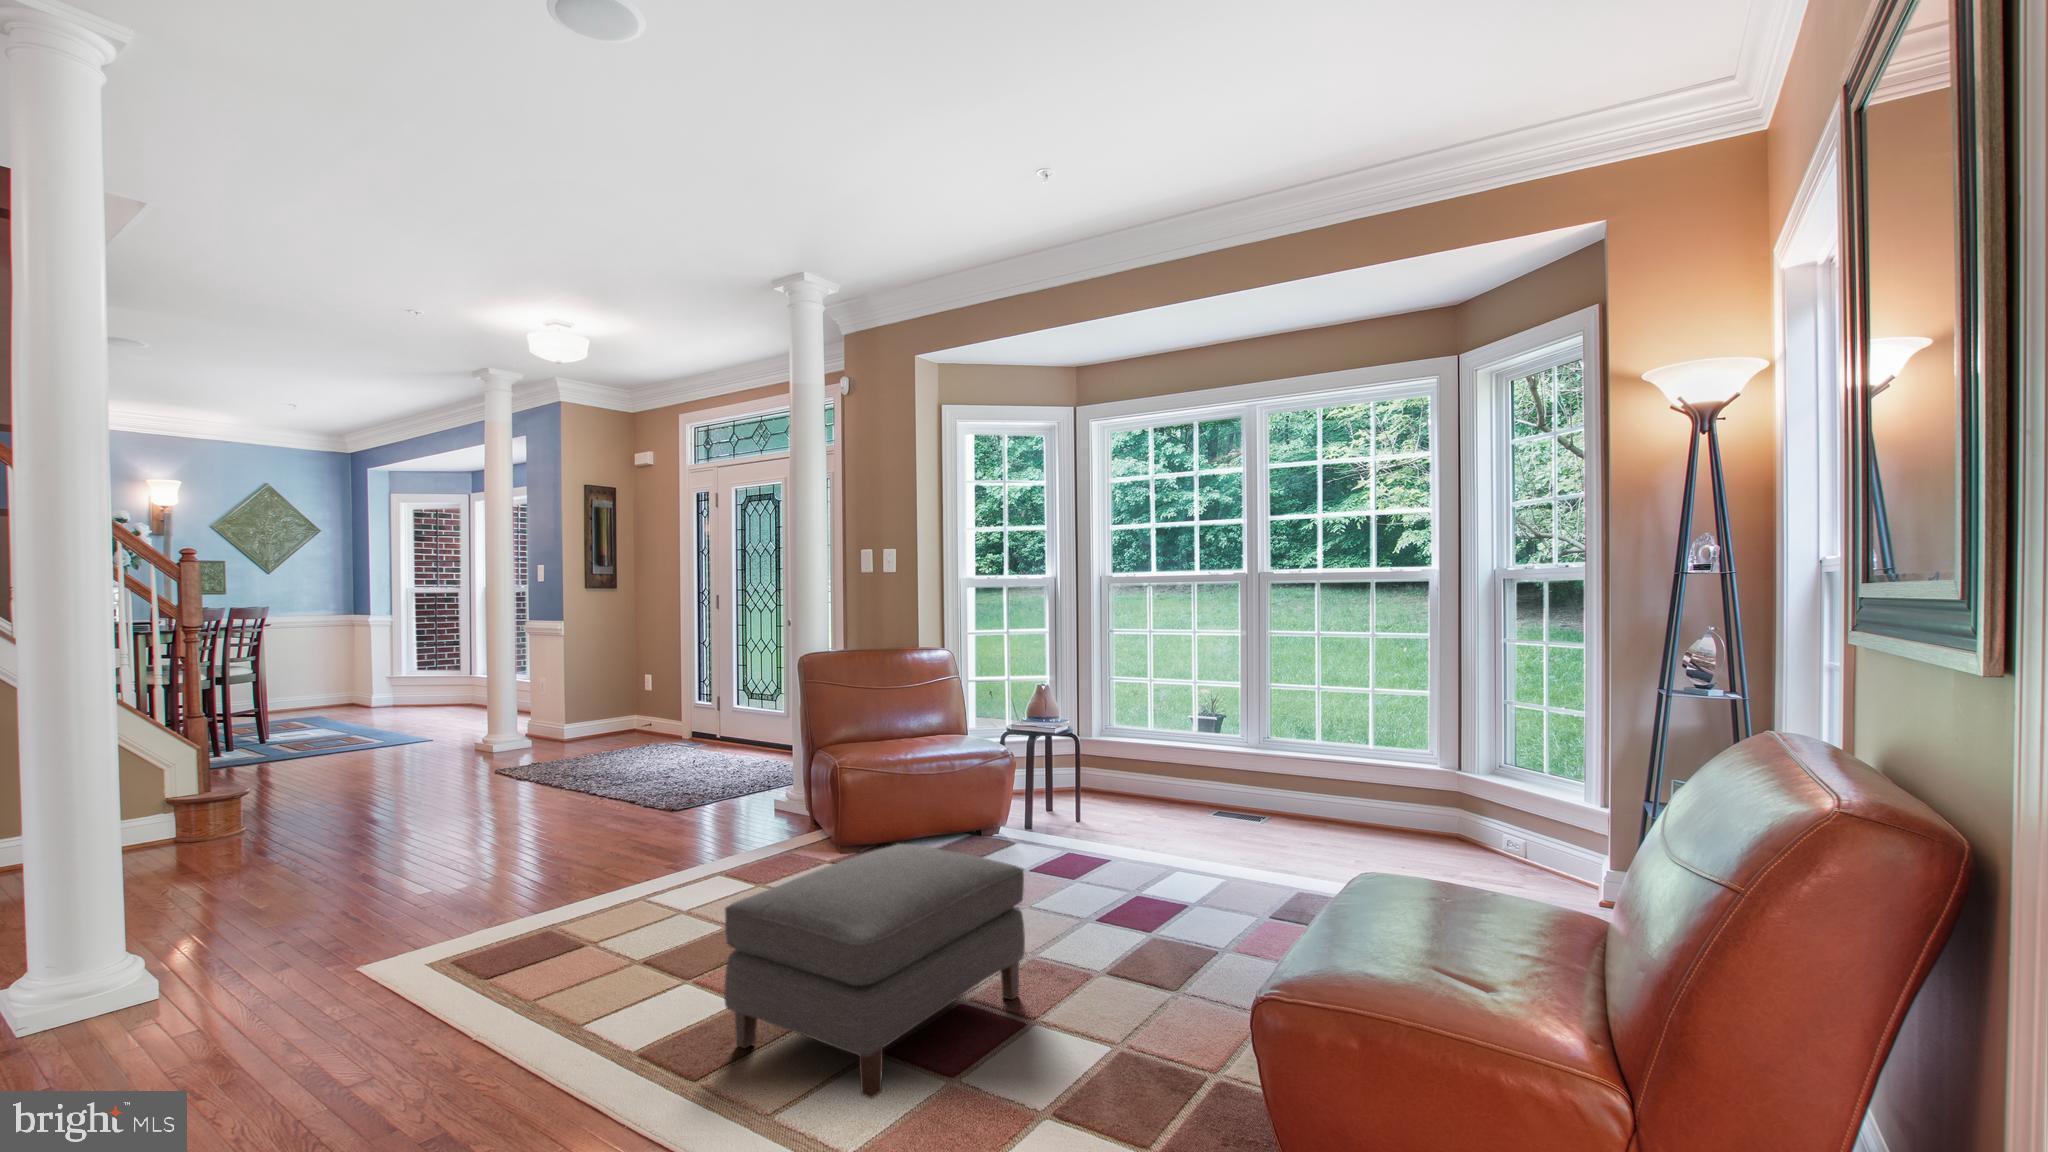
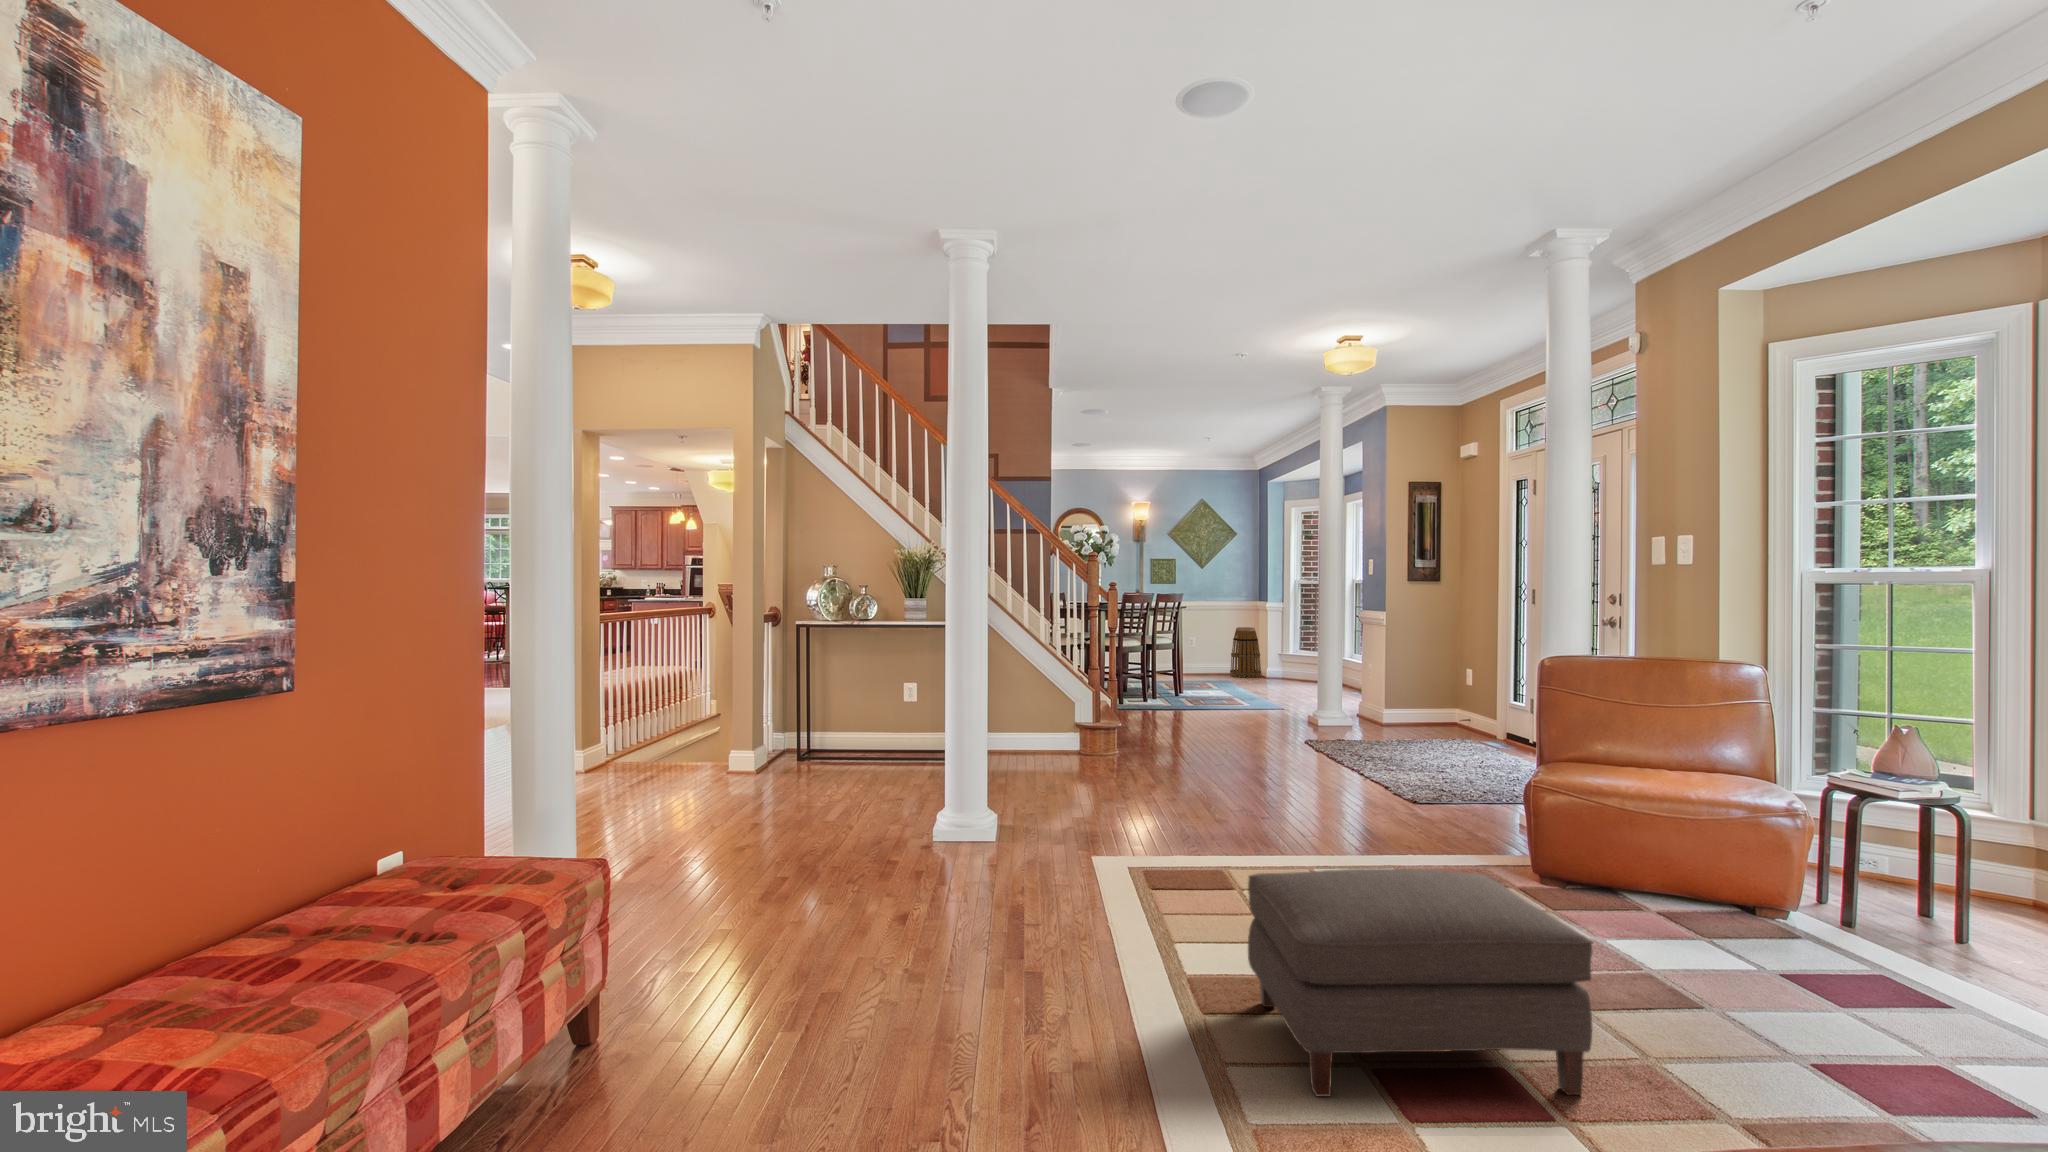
basket: none [299,647,349,714] -> present [1230,627,1261,678]

